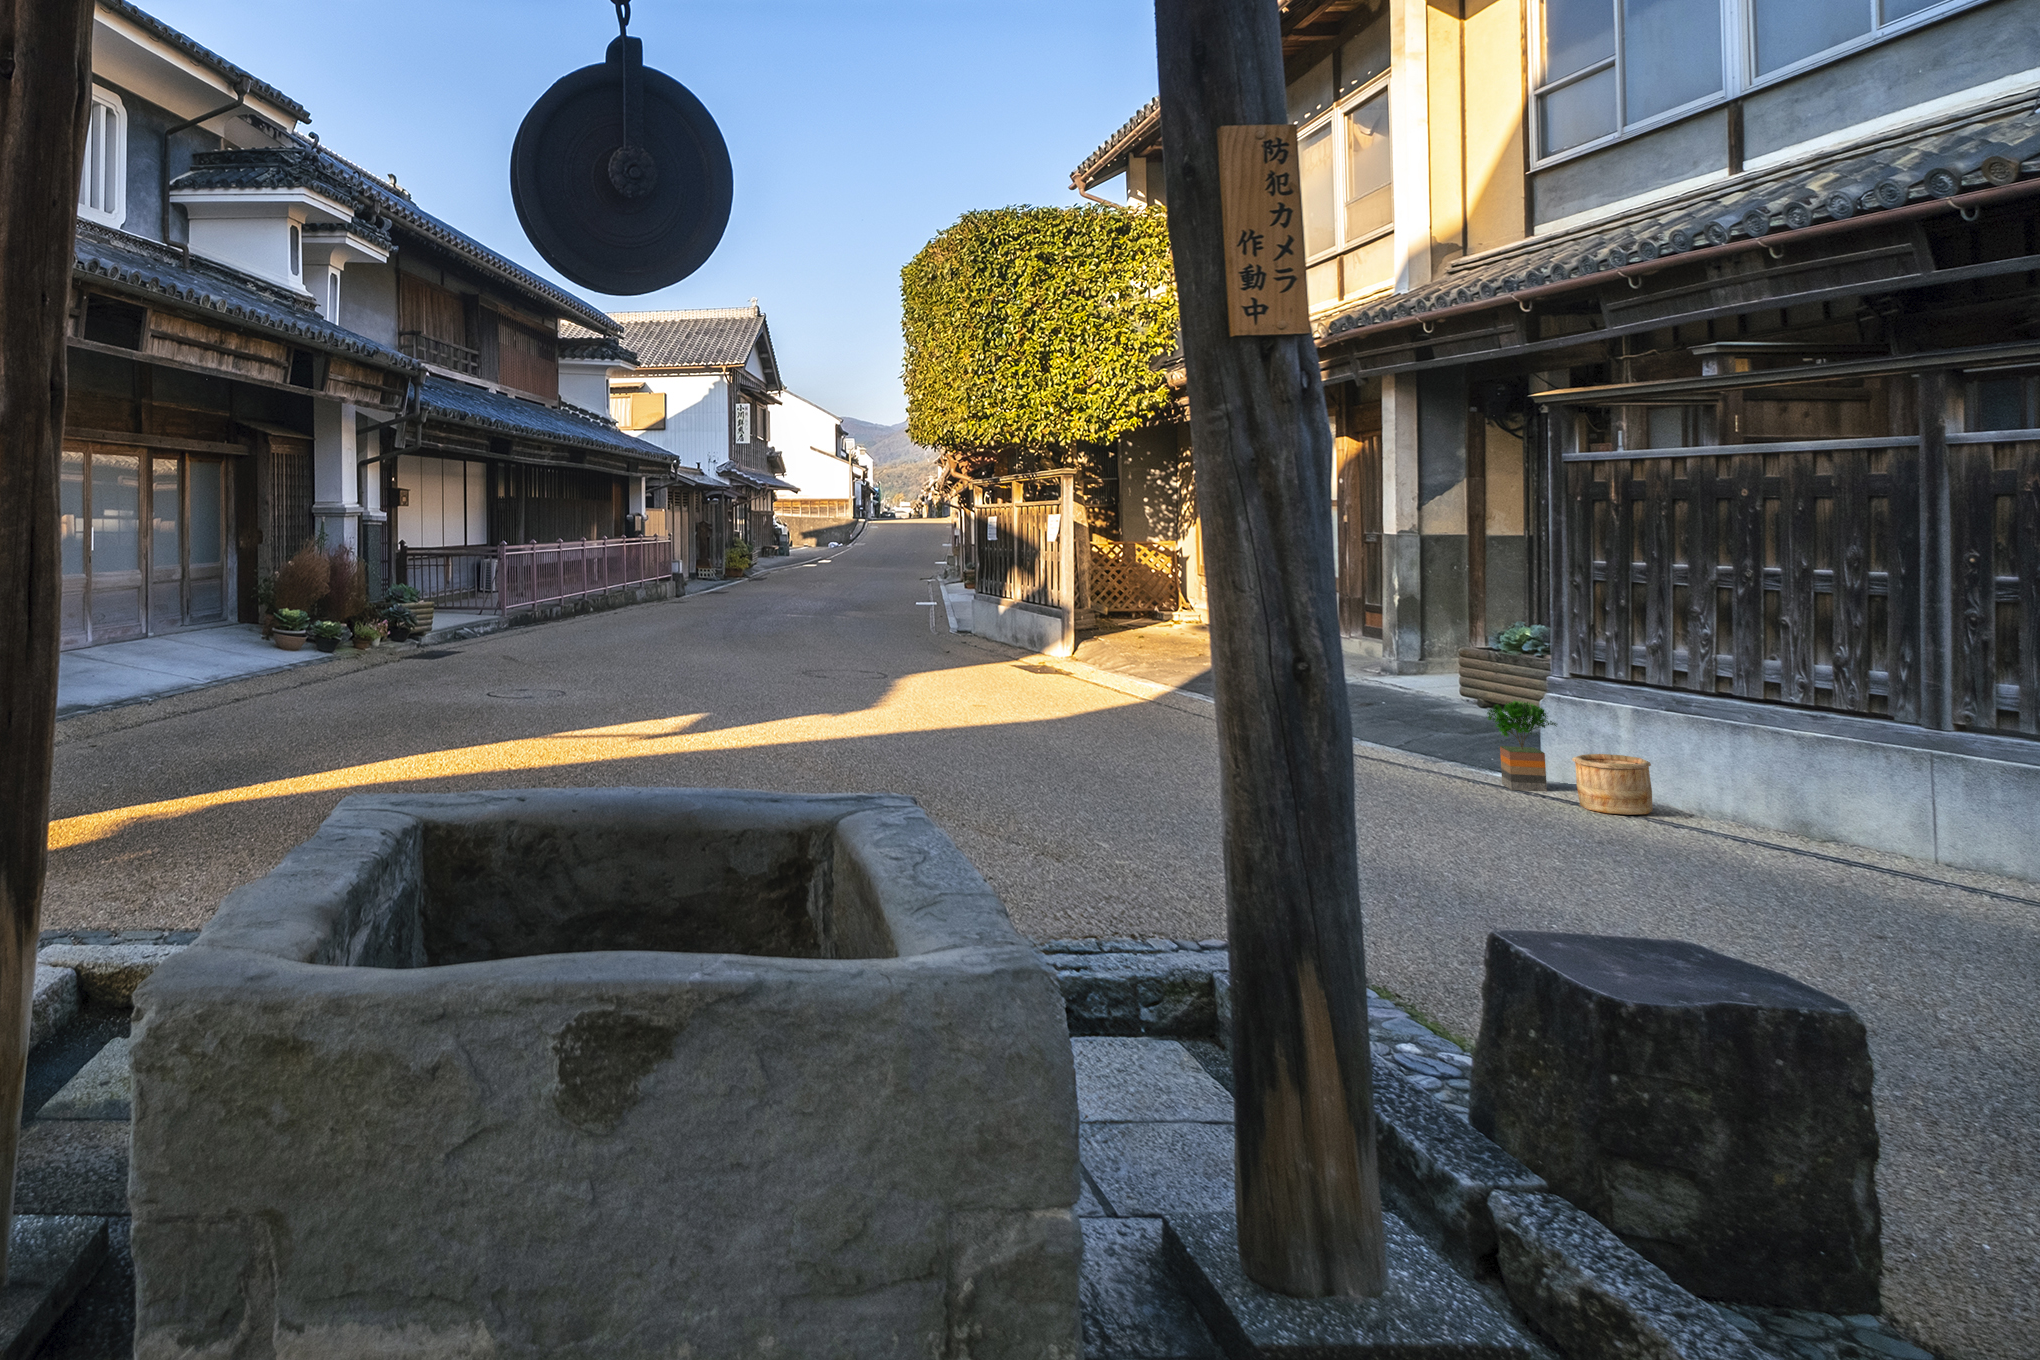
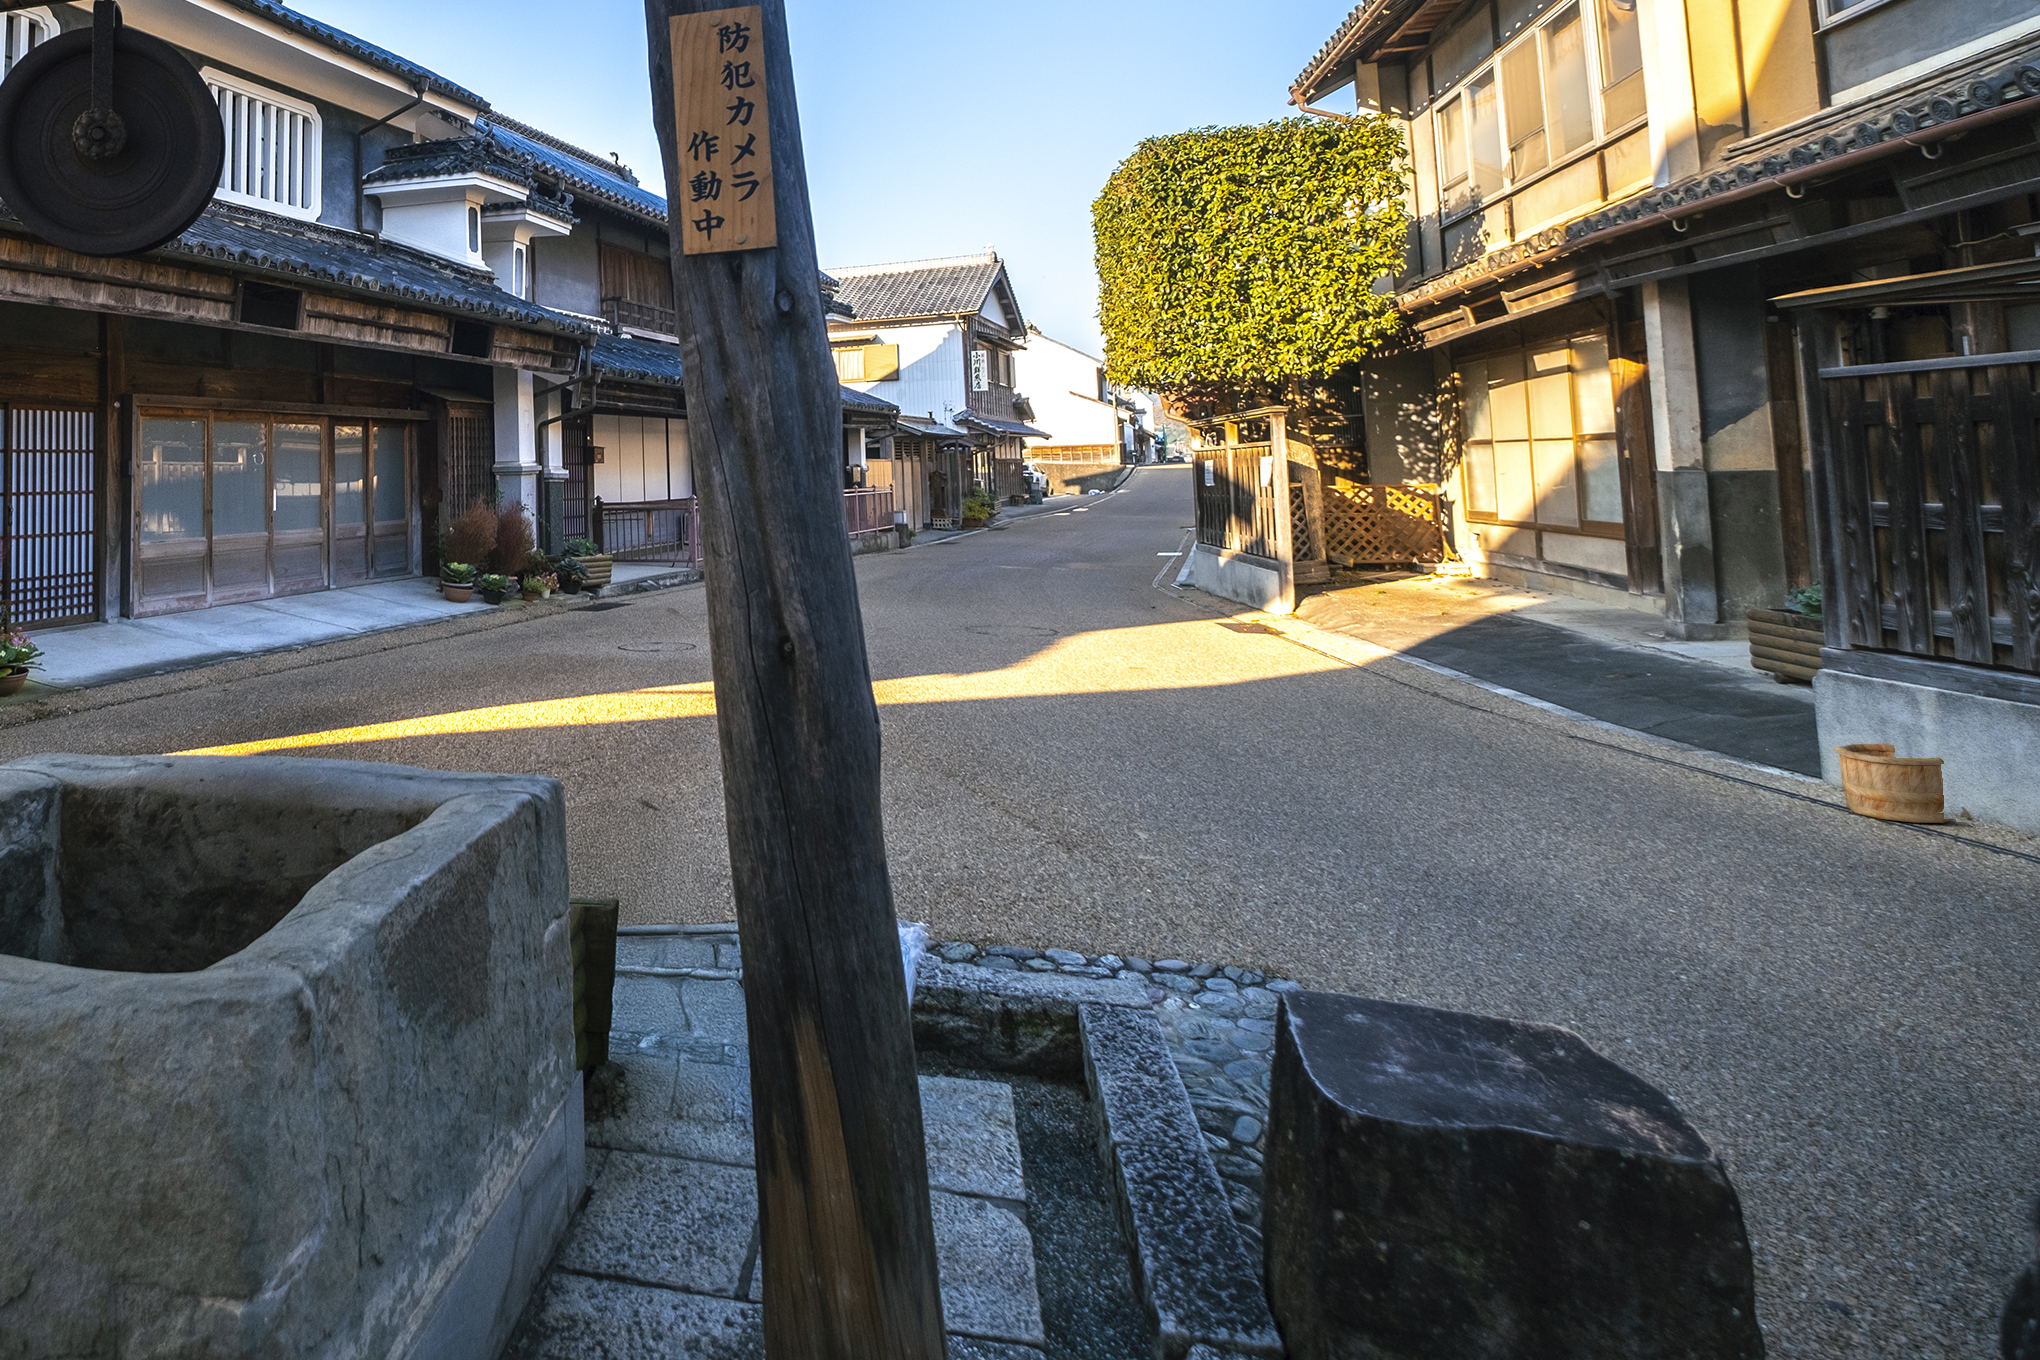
potted tree: present [1487,701,1557,792] -> none [1722,673,1828,788]

